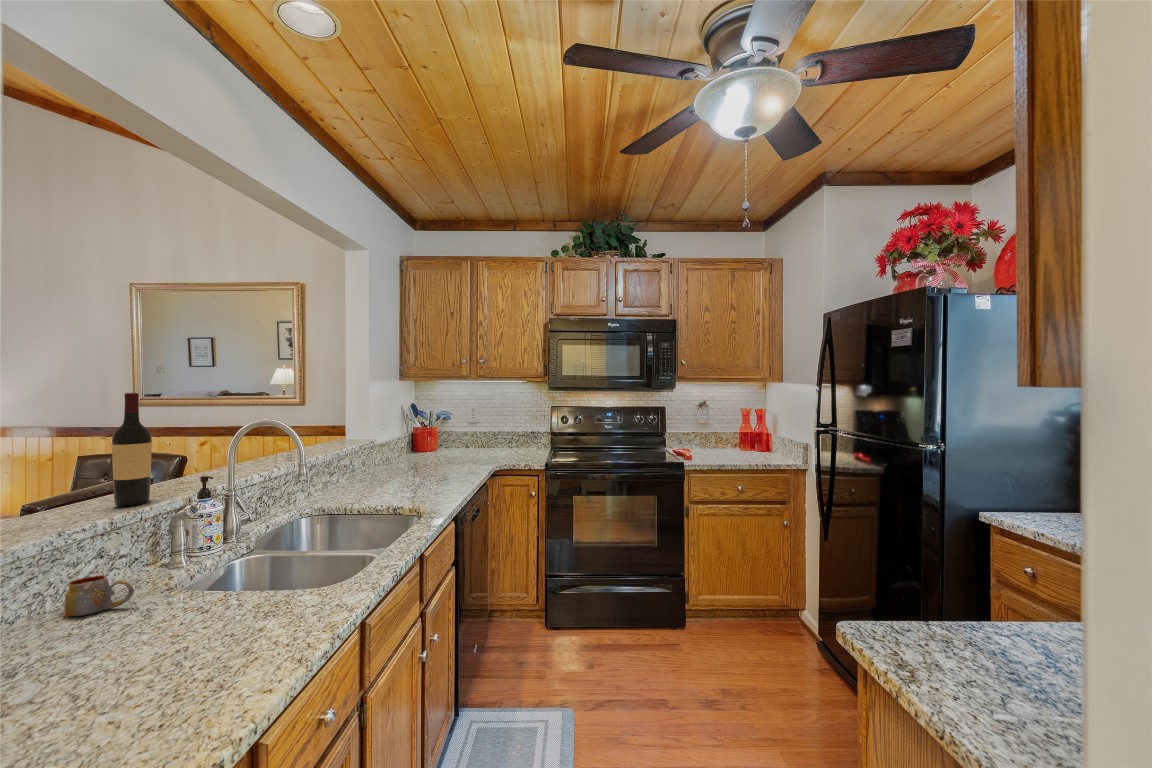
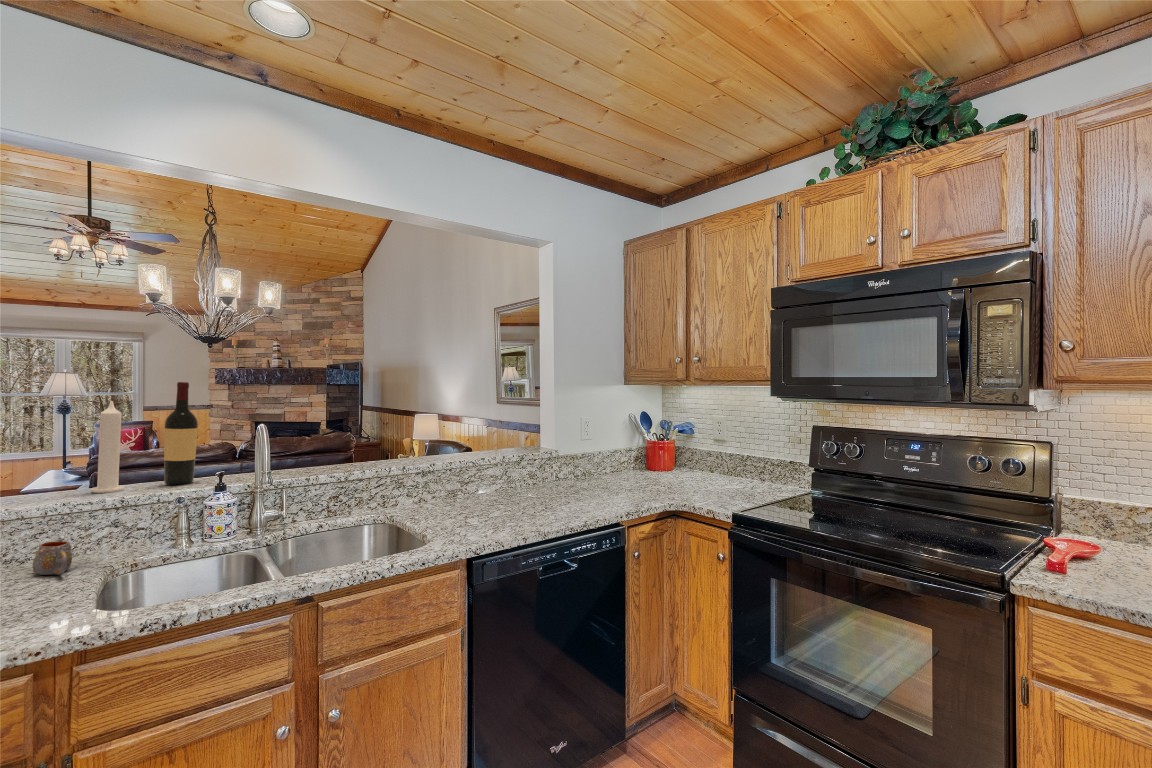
candle: none [38,419,81,528] -> present [91,401,124,493]

